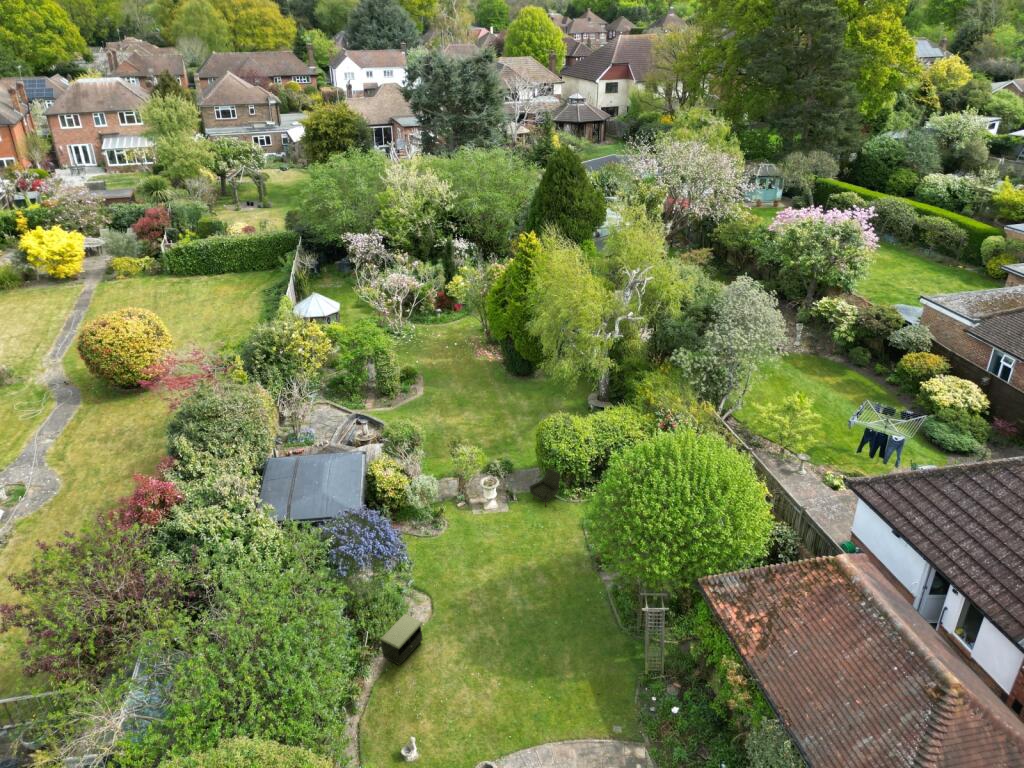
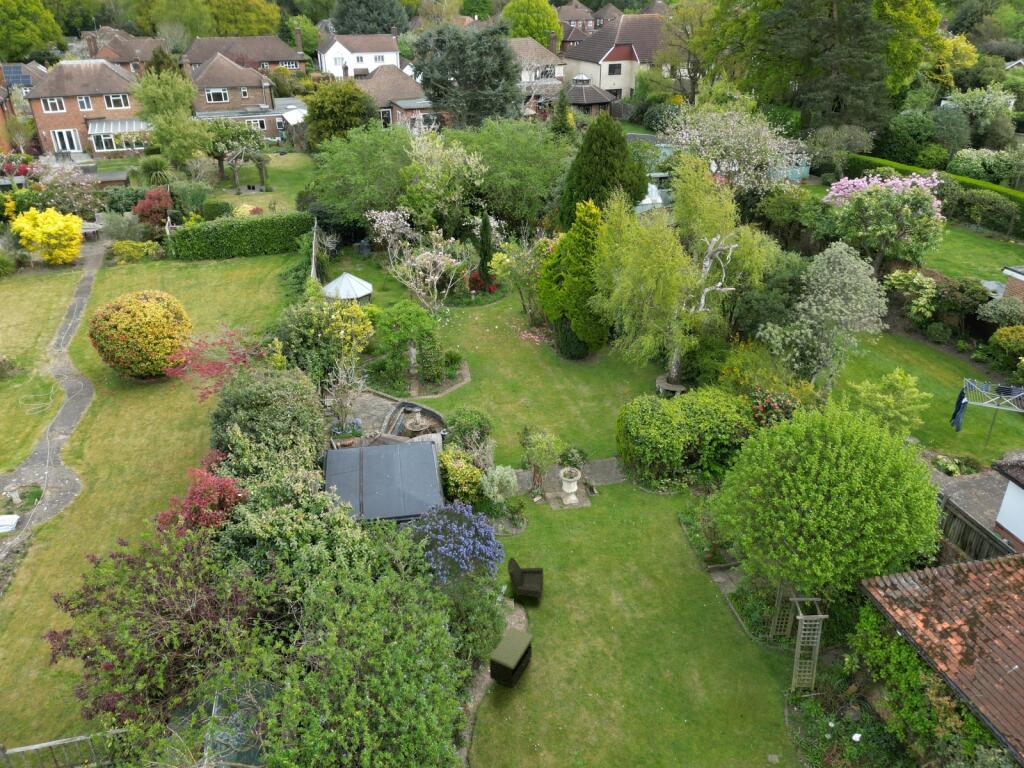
chair: present [529,469,560,506] -> present [508,557,544,603]

